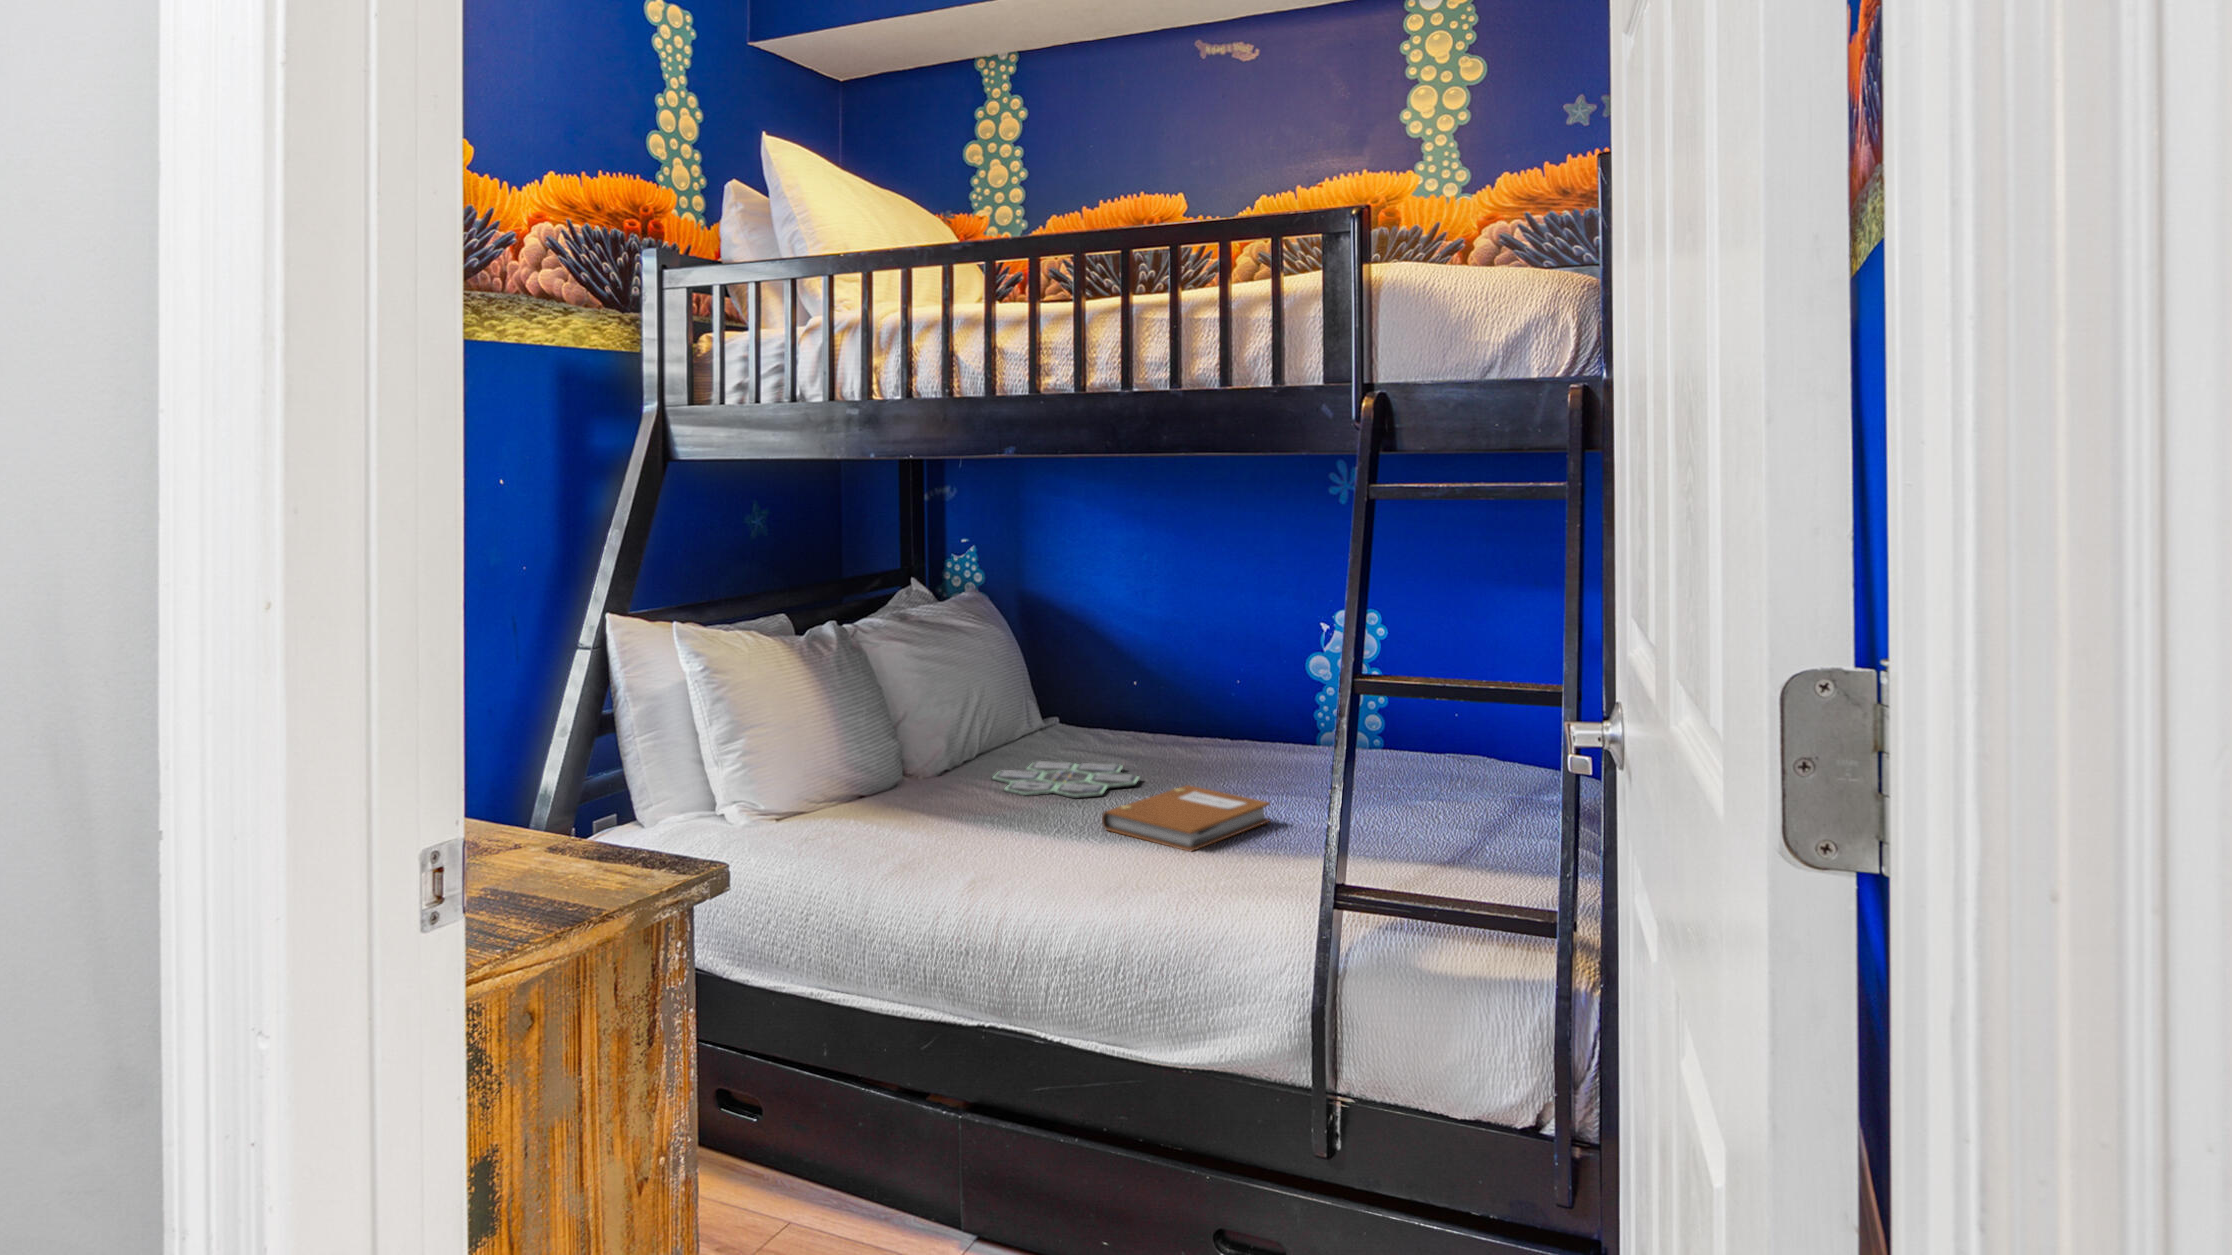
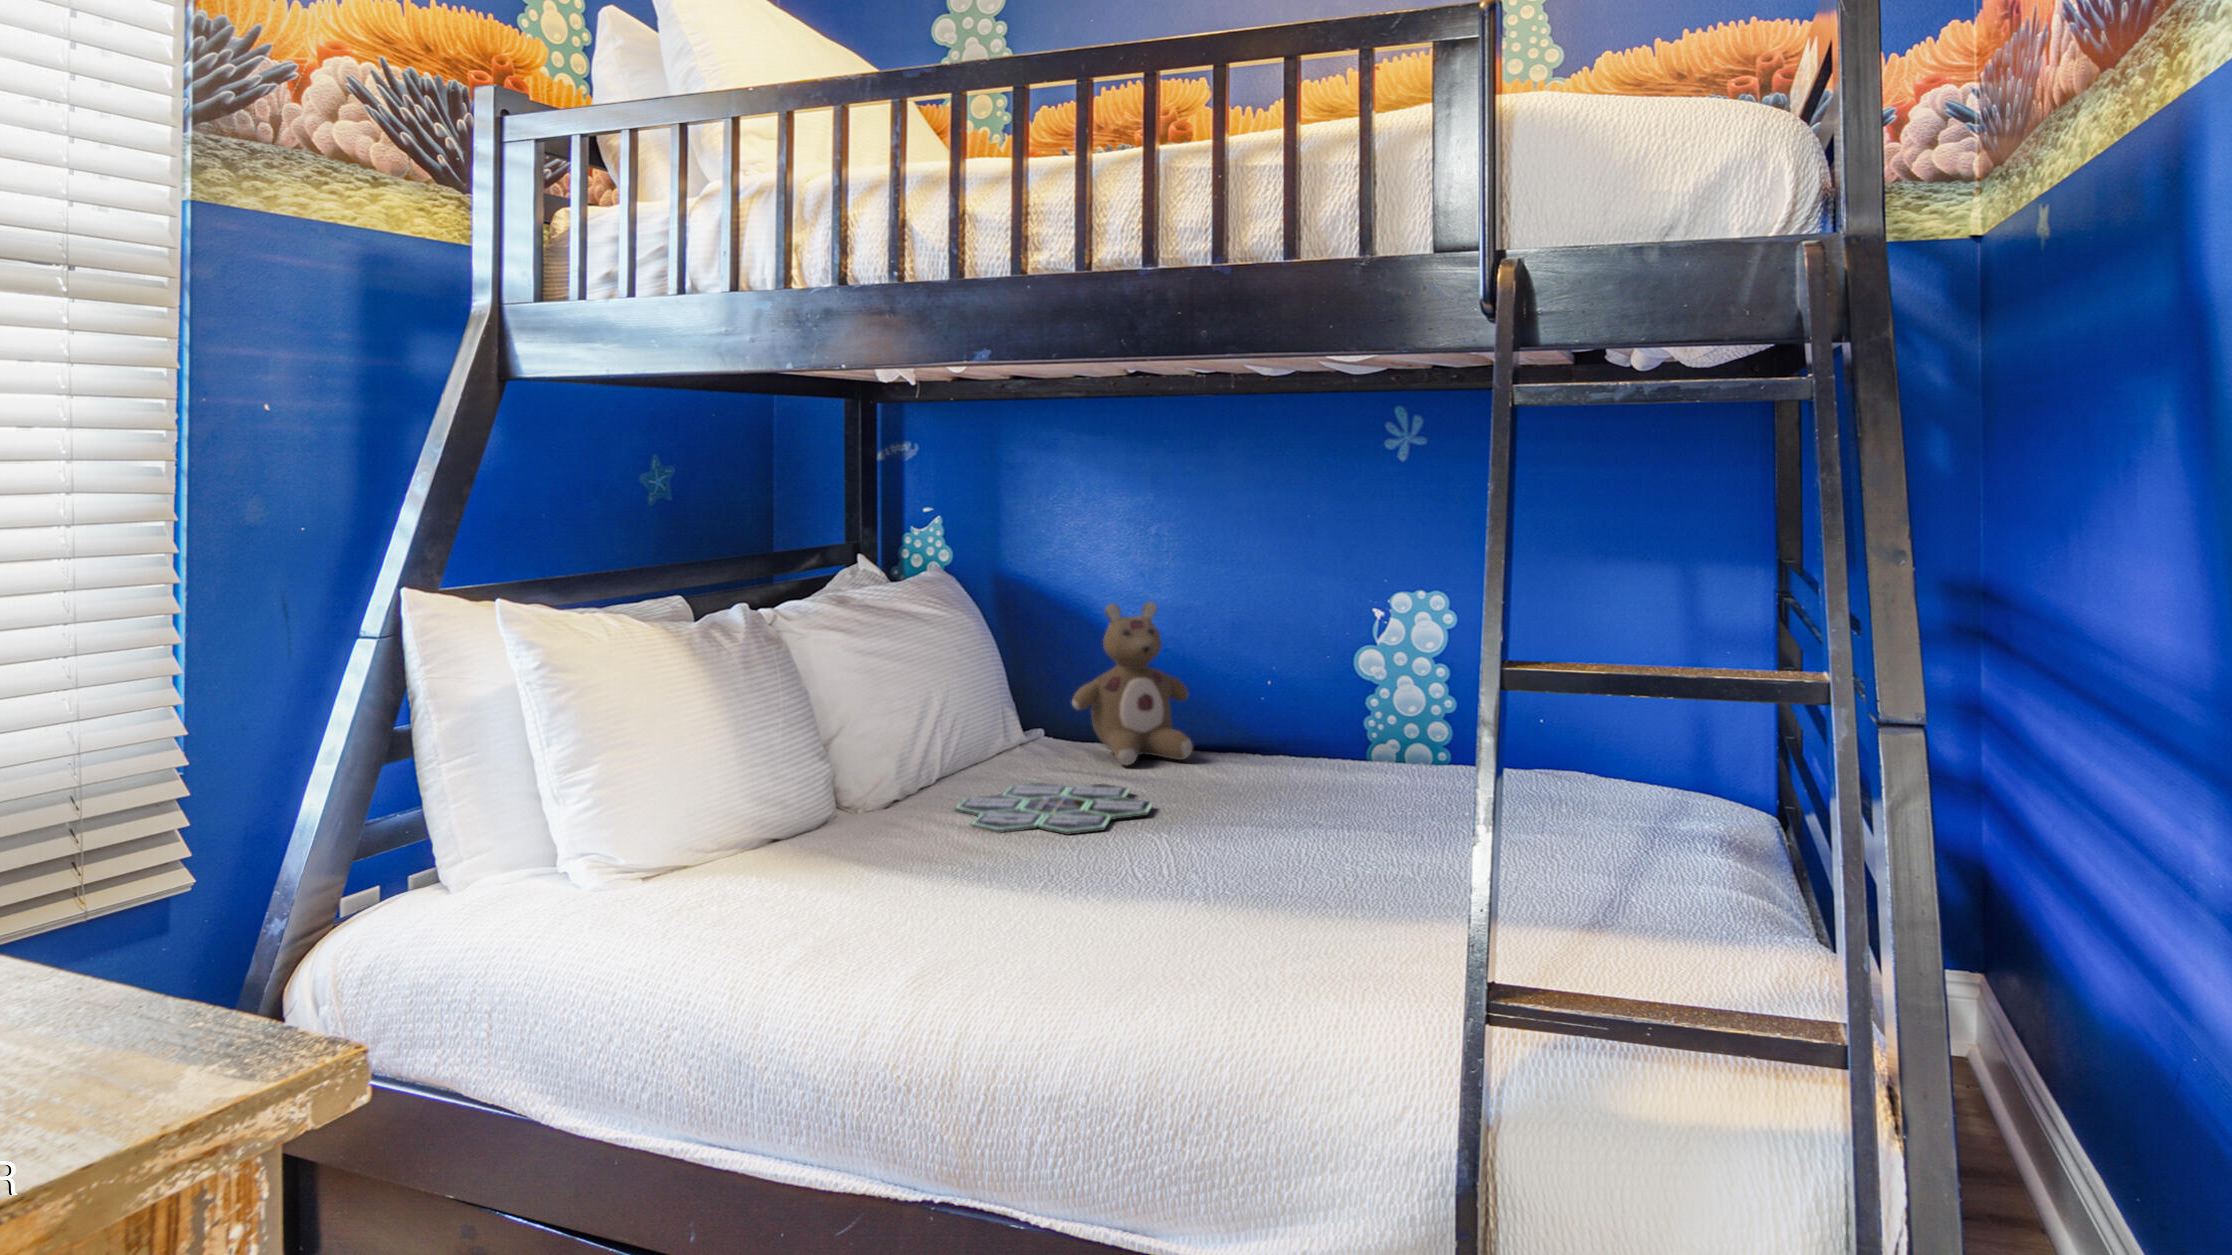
stuffed bear: none [1080,618,1174,748] -> present [1072,602,1192,765]
notebook: present [1102,785,1270,852] -> none [1107,814,1336,910]

